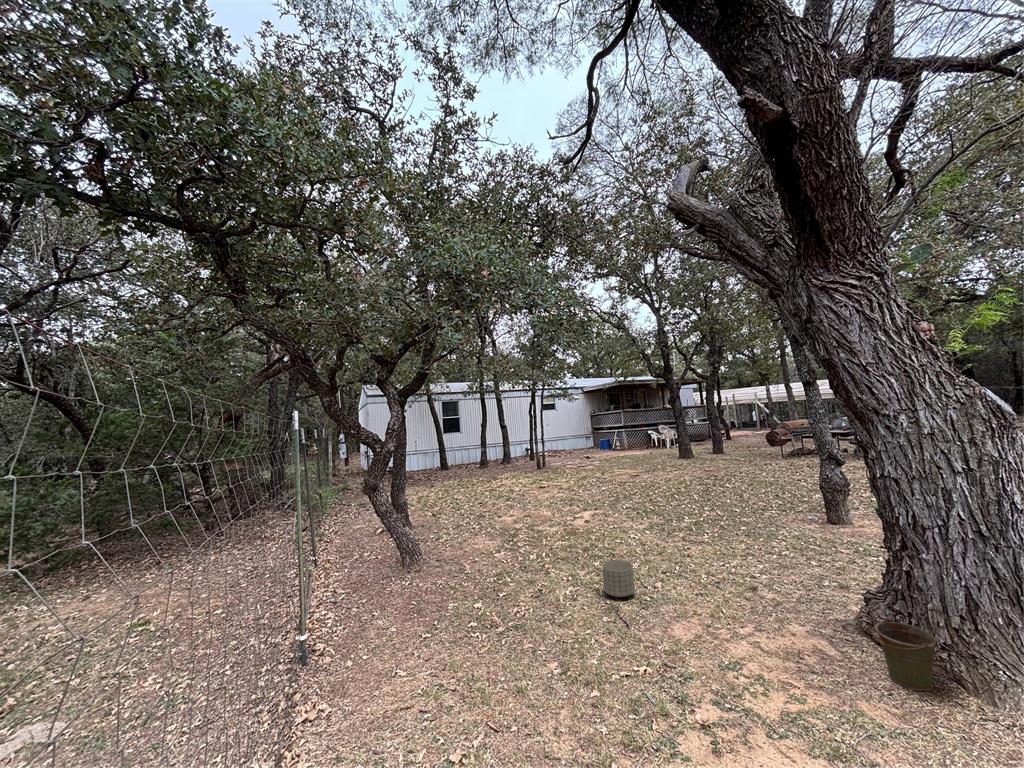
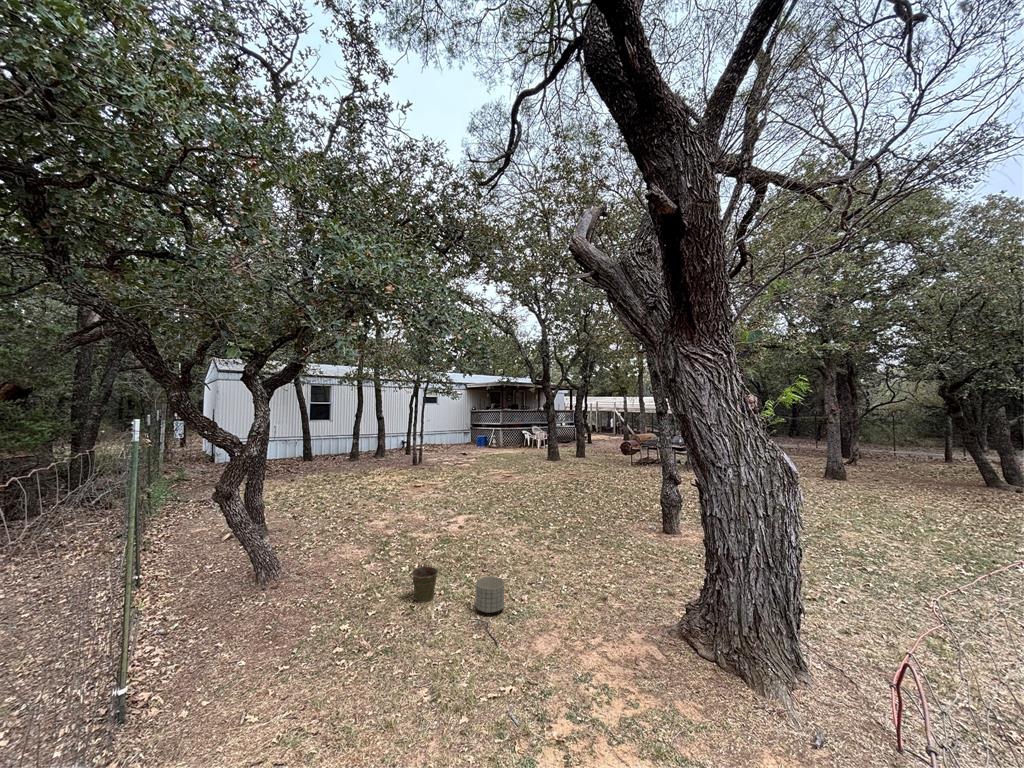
bucket: present [872,618,937,691] -> present [410,565,438,602]

